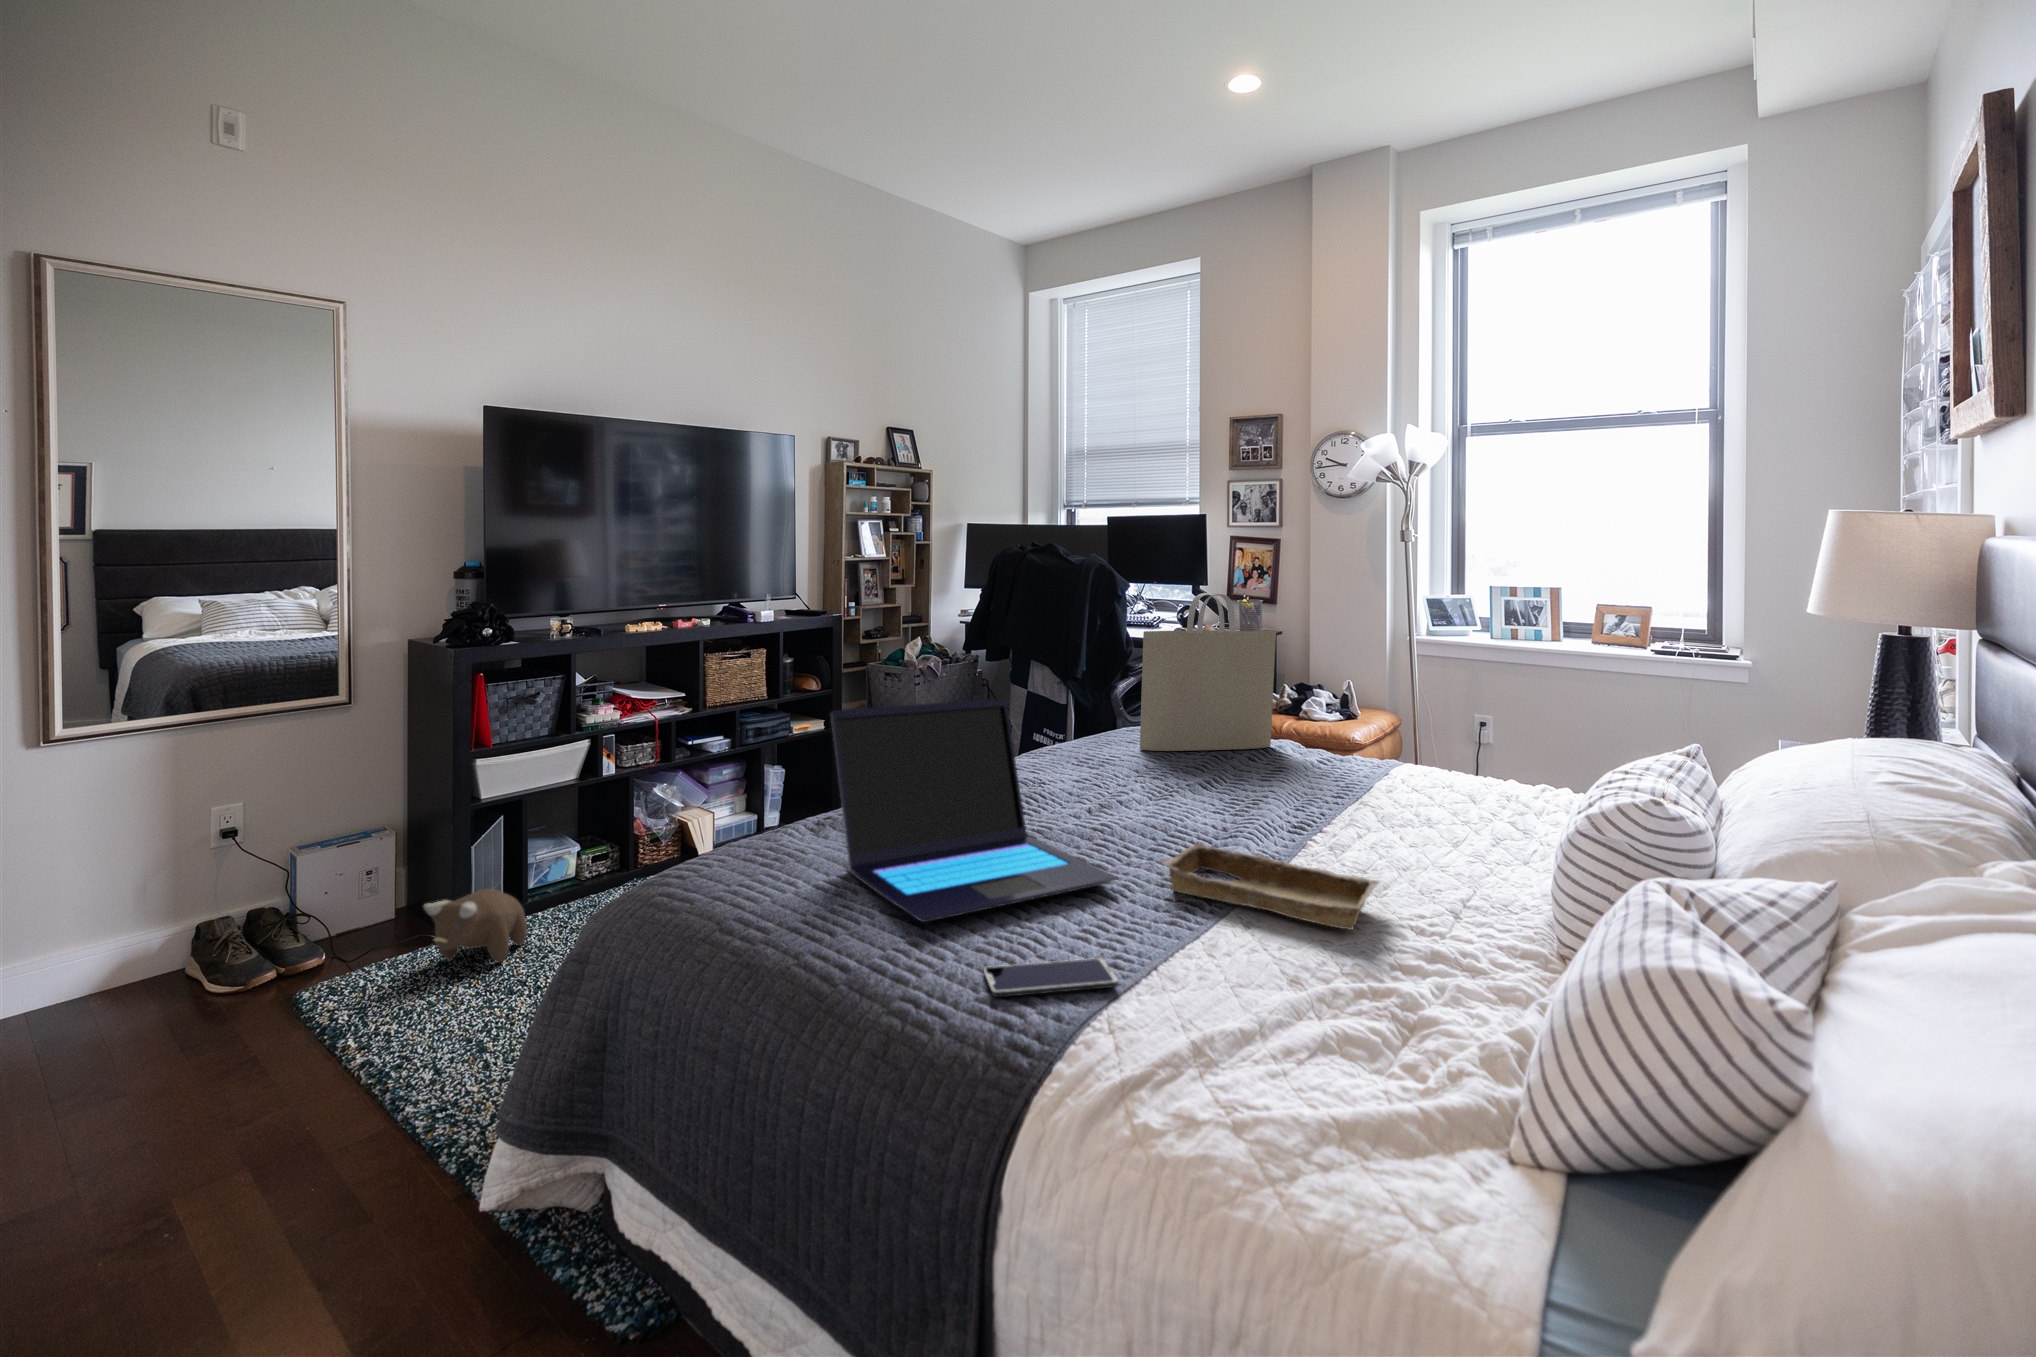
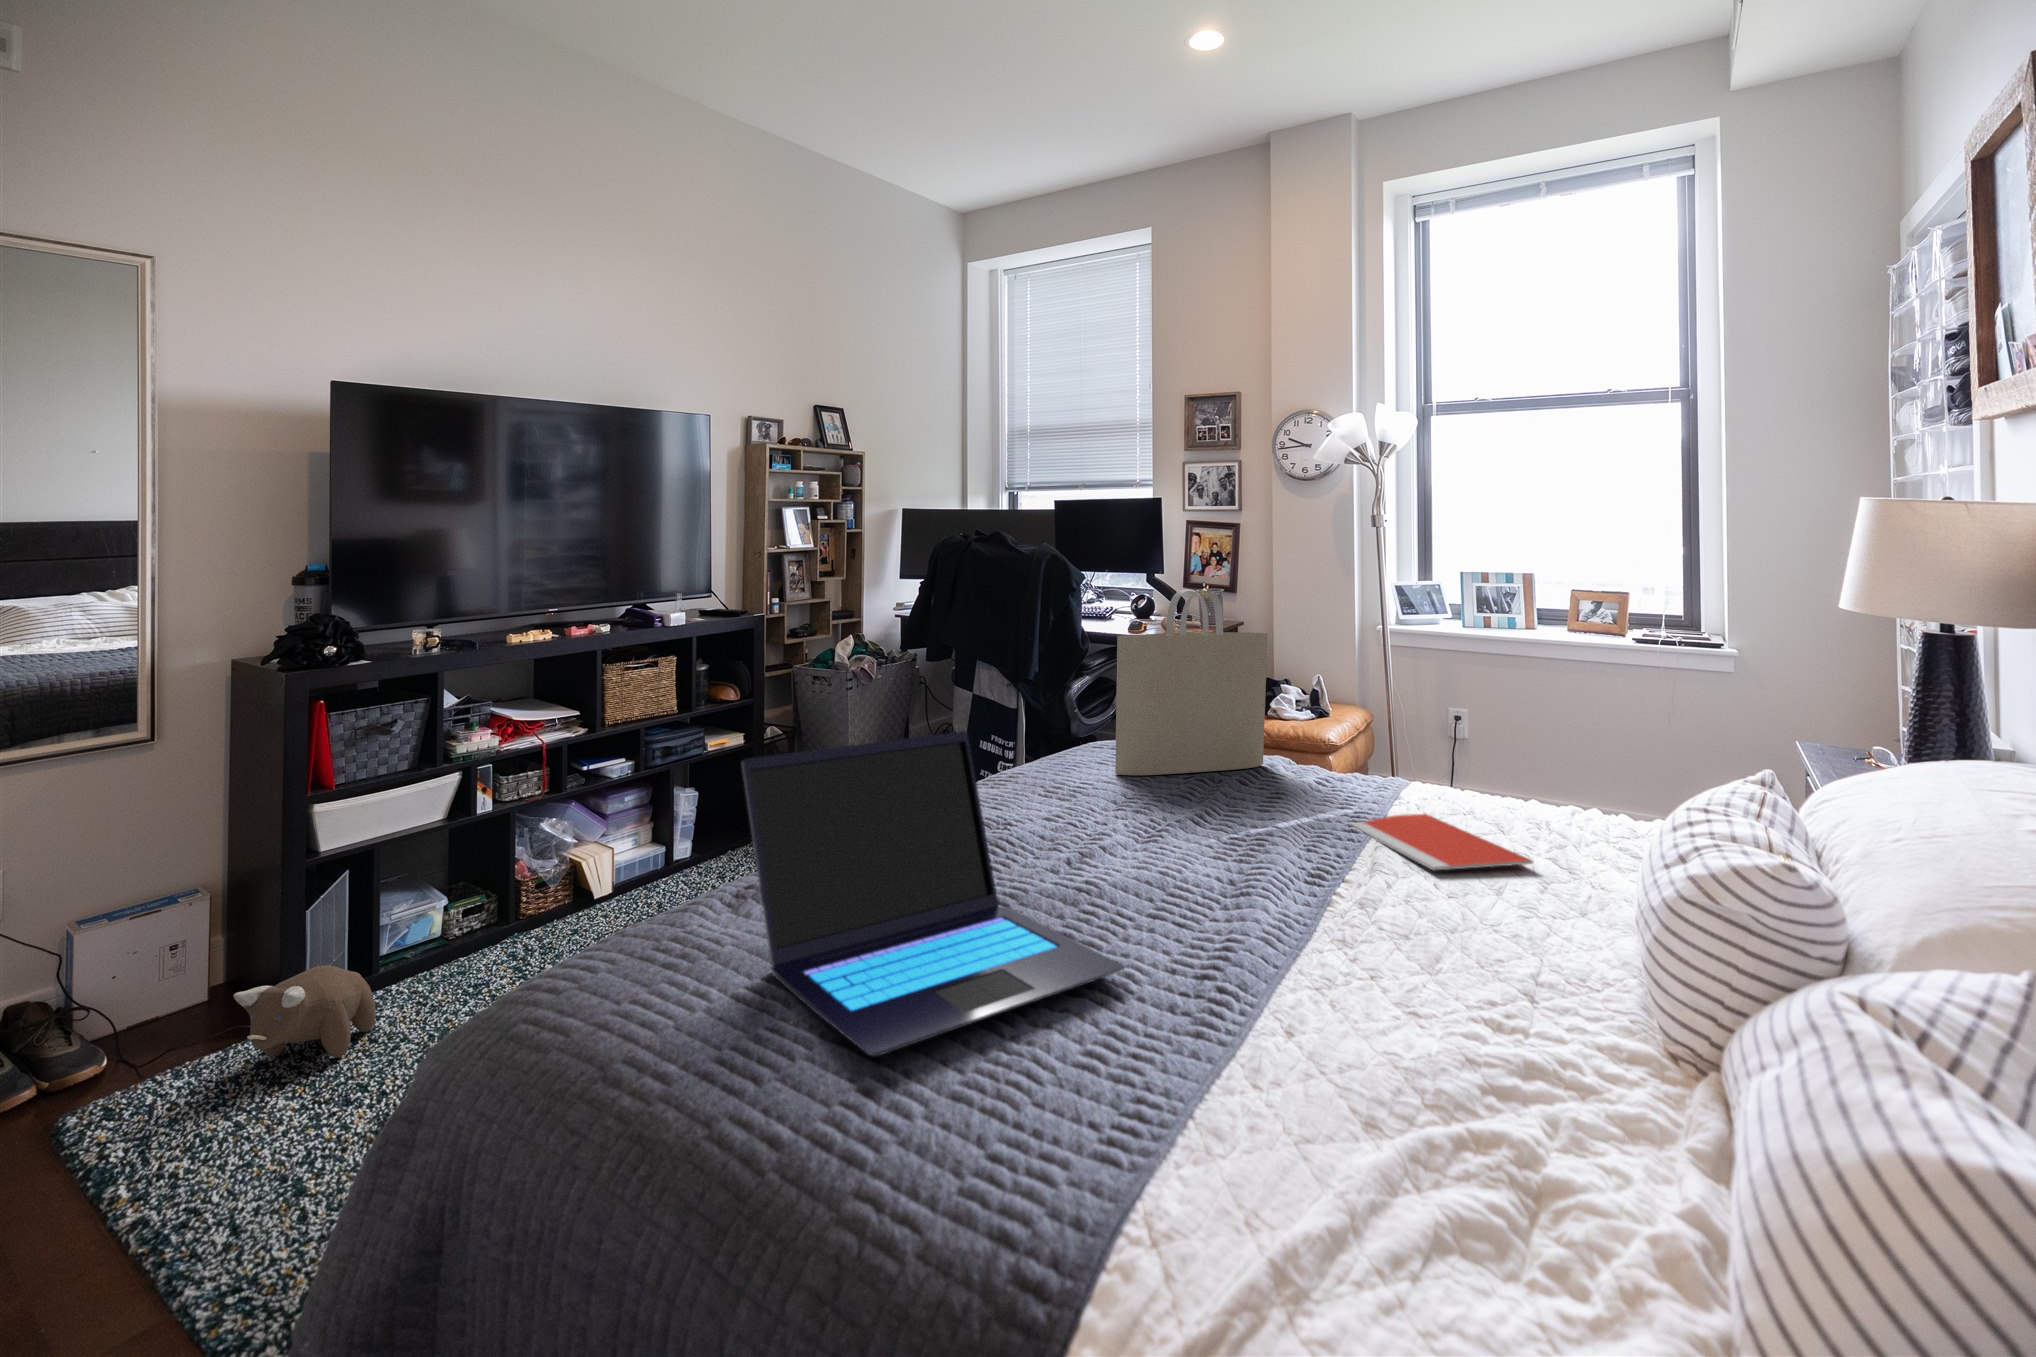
notebook: none [1326,788,1482,828] -> present [1353,814,1533,870]
tray: present [1162,843,1380,930] -> none [1178,909,1455,1032]
smartphone: present [984,958,1118,997] -> none [965,1103,1154,1184]

